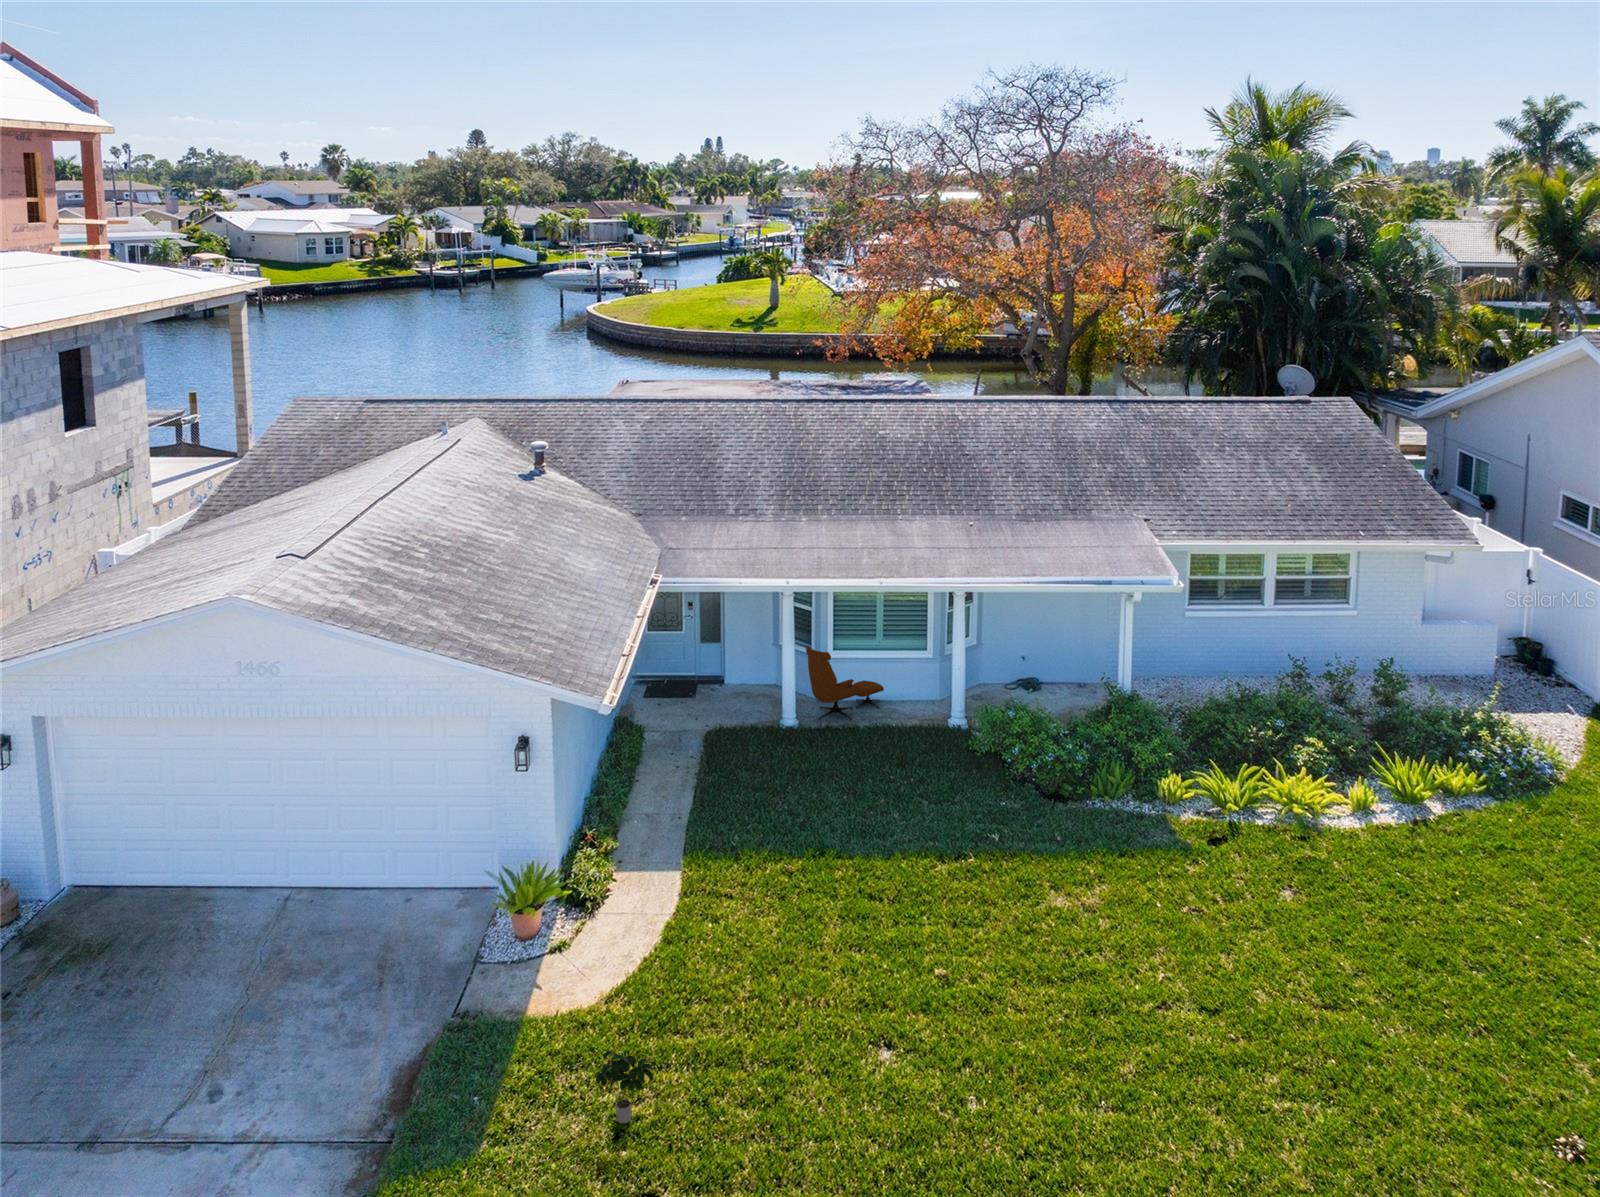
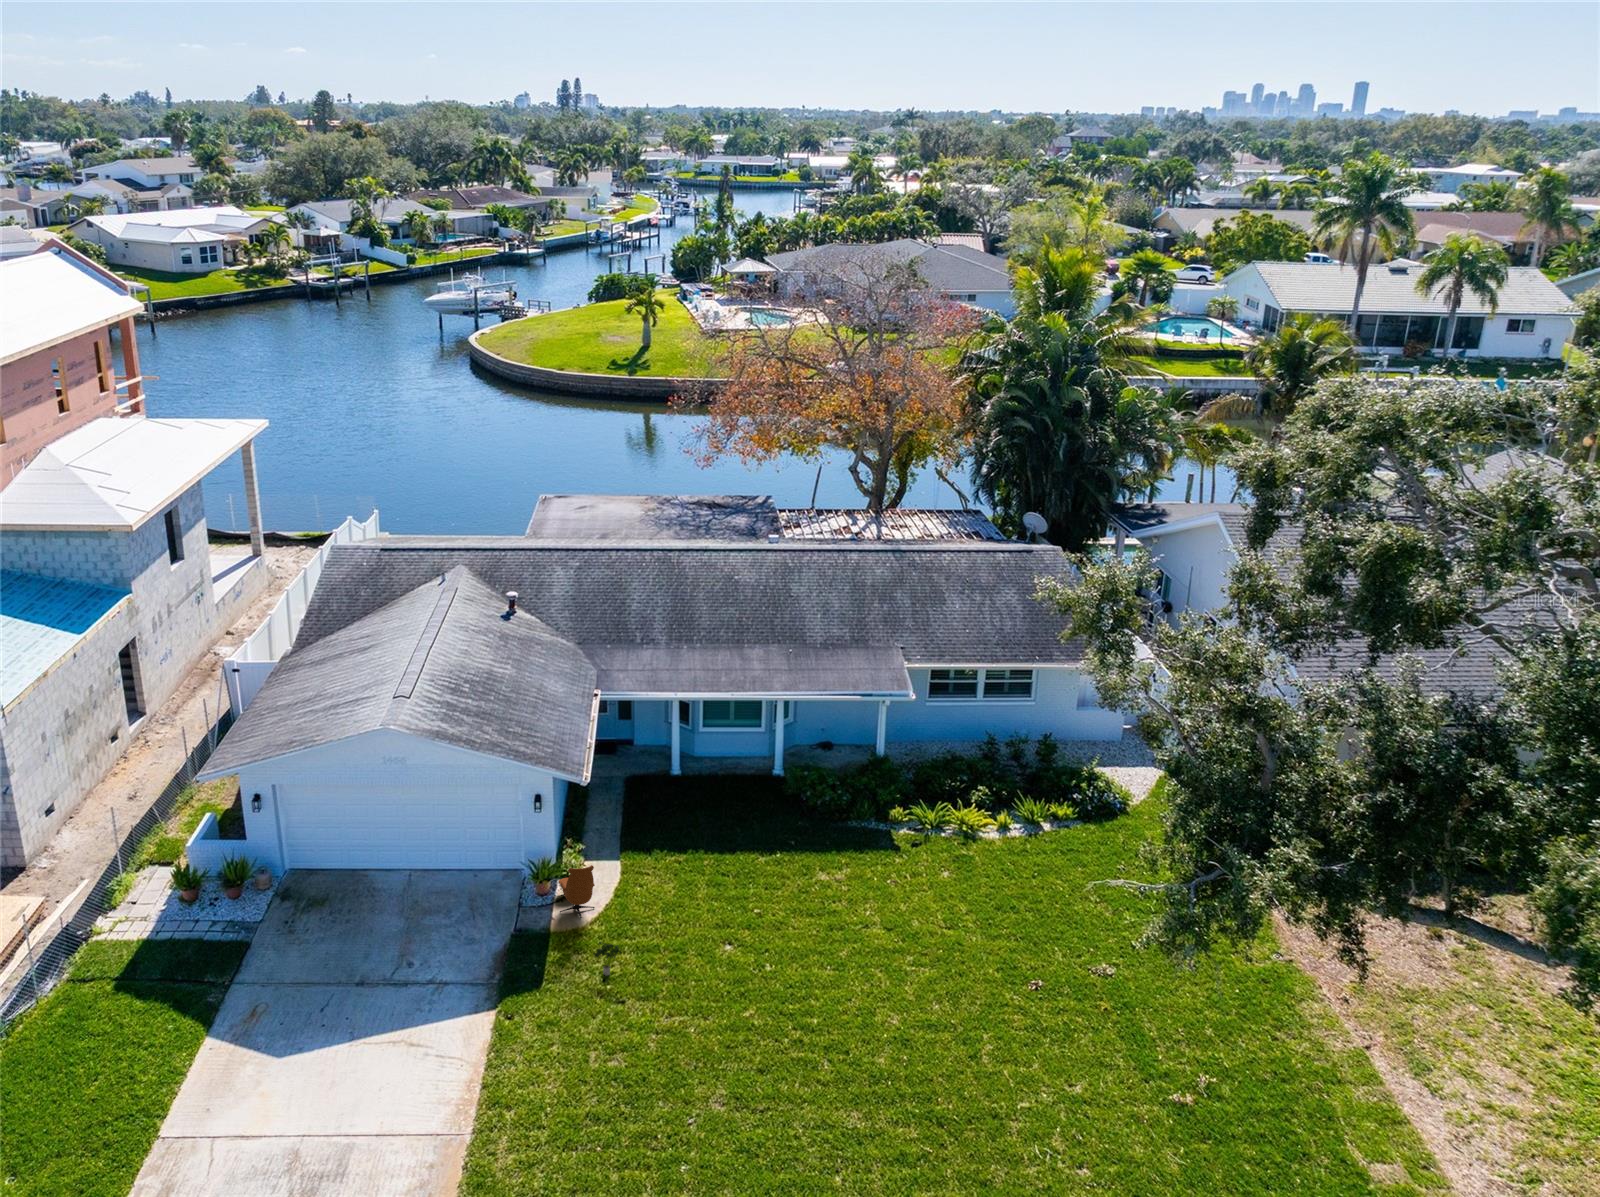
lounge chair: present [806,646,884,720] -> present [558,865,595,918]

